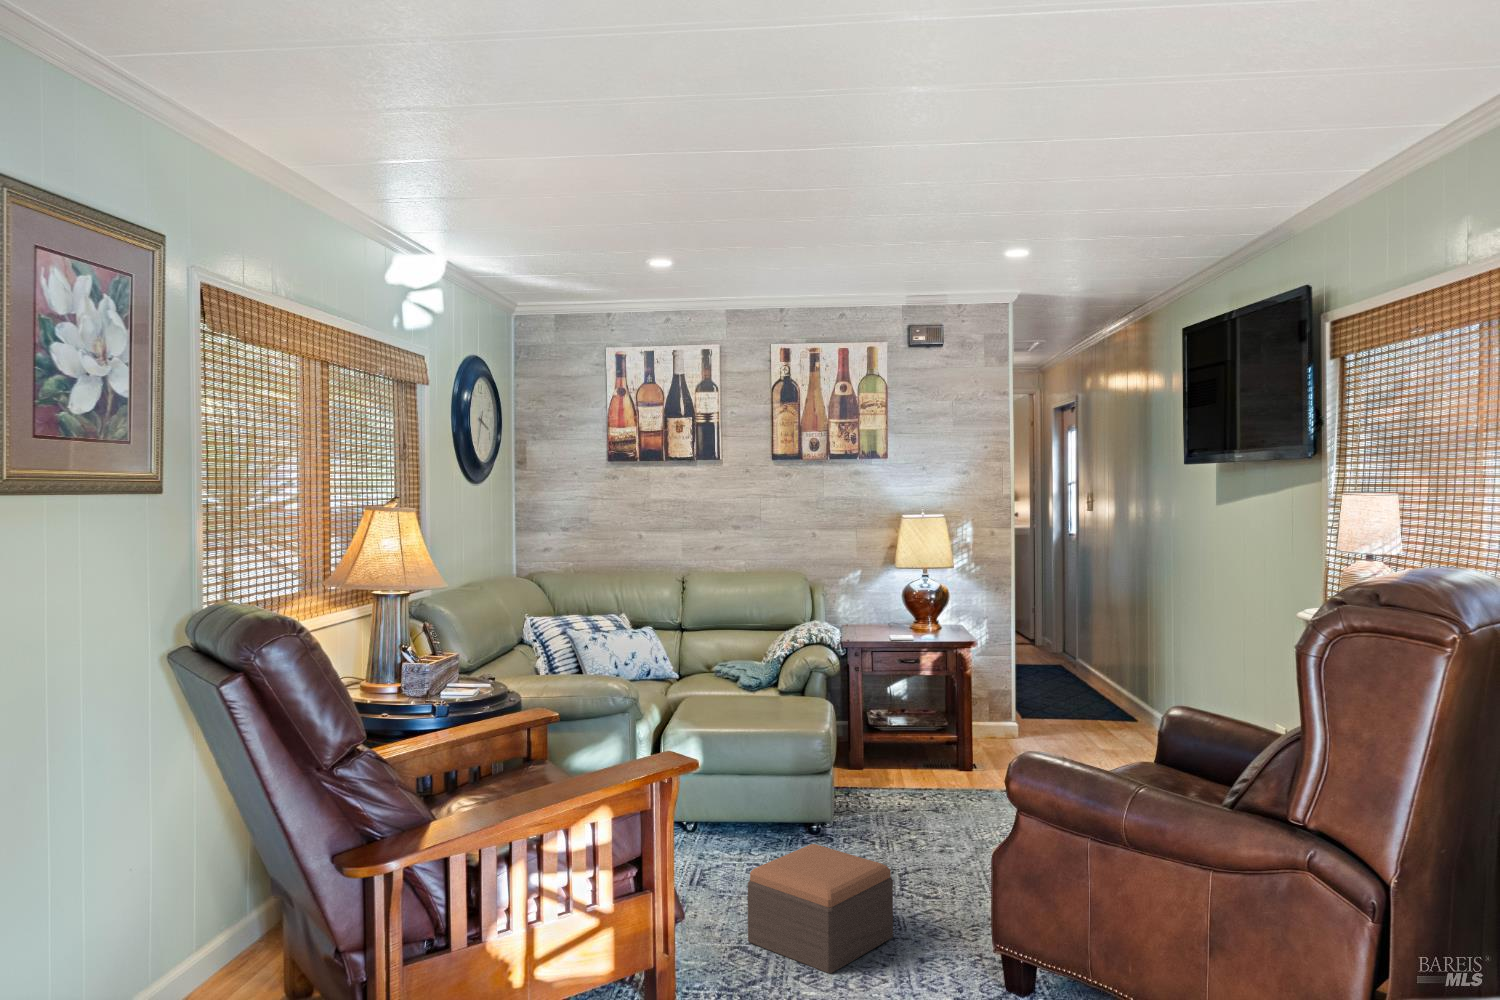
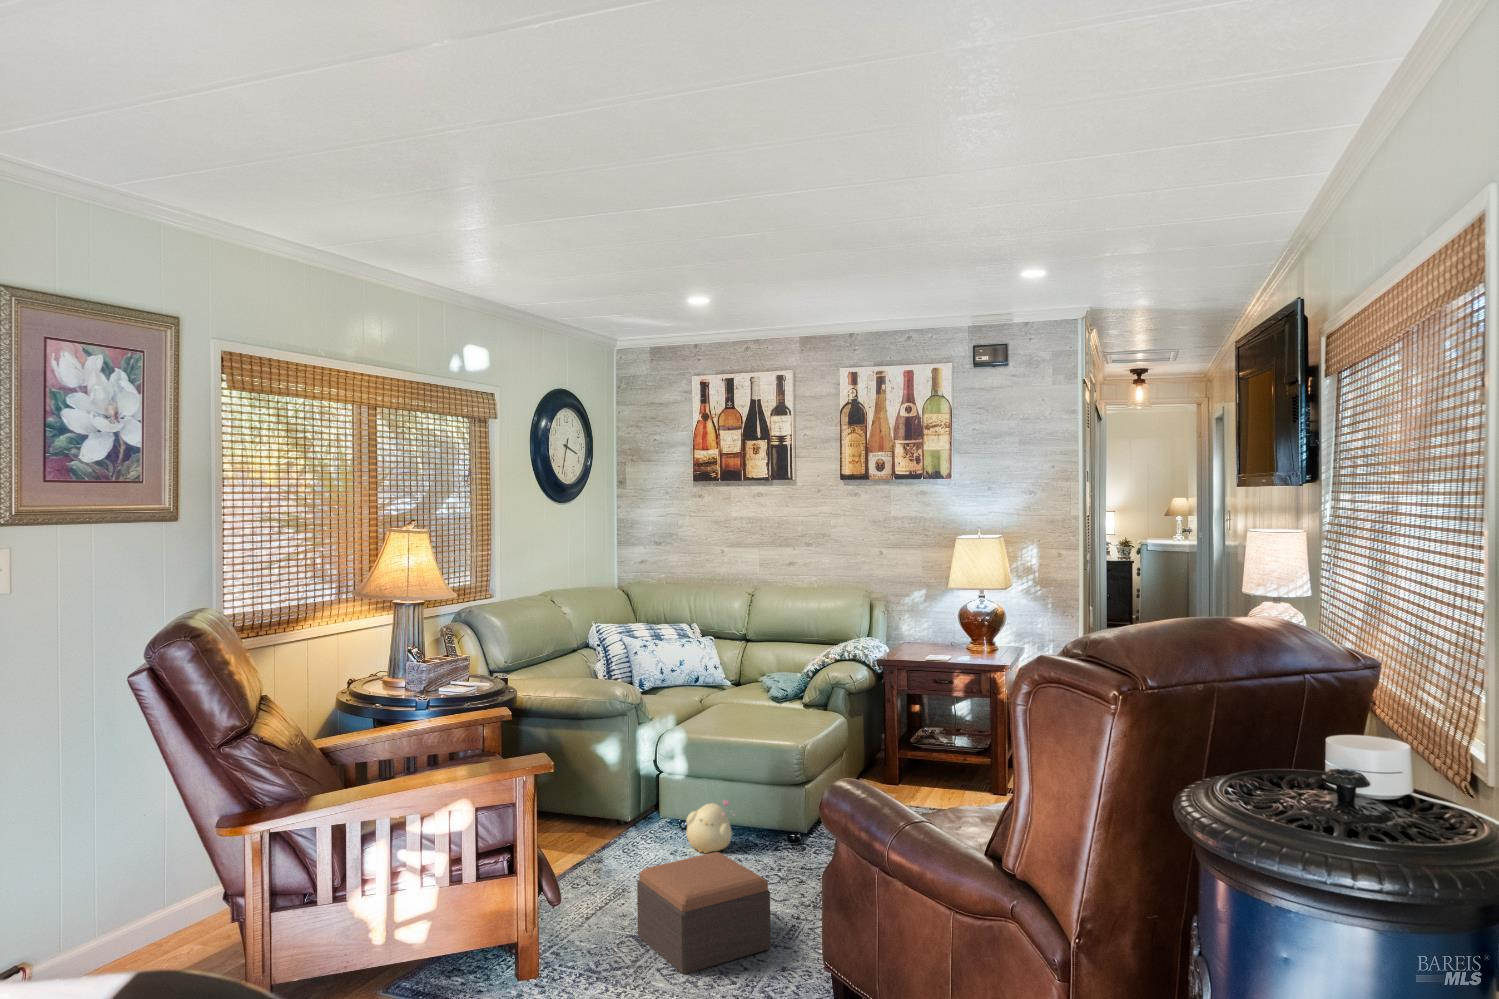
plush toy: none [711,792,765,851] -> present [686,800,735,853]

